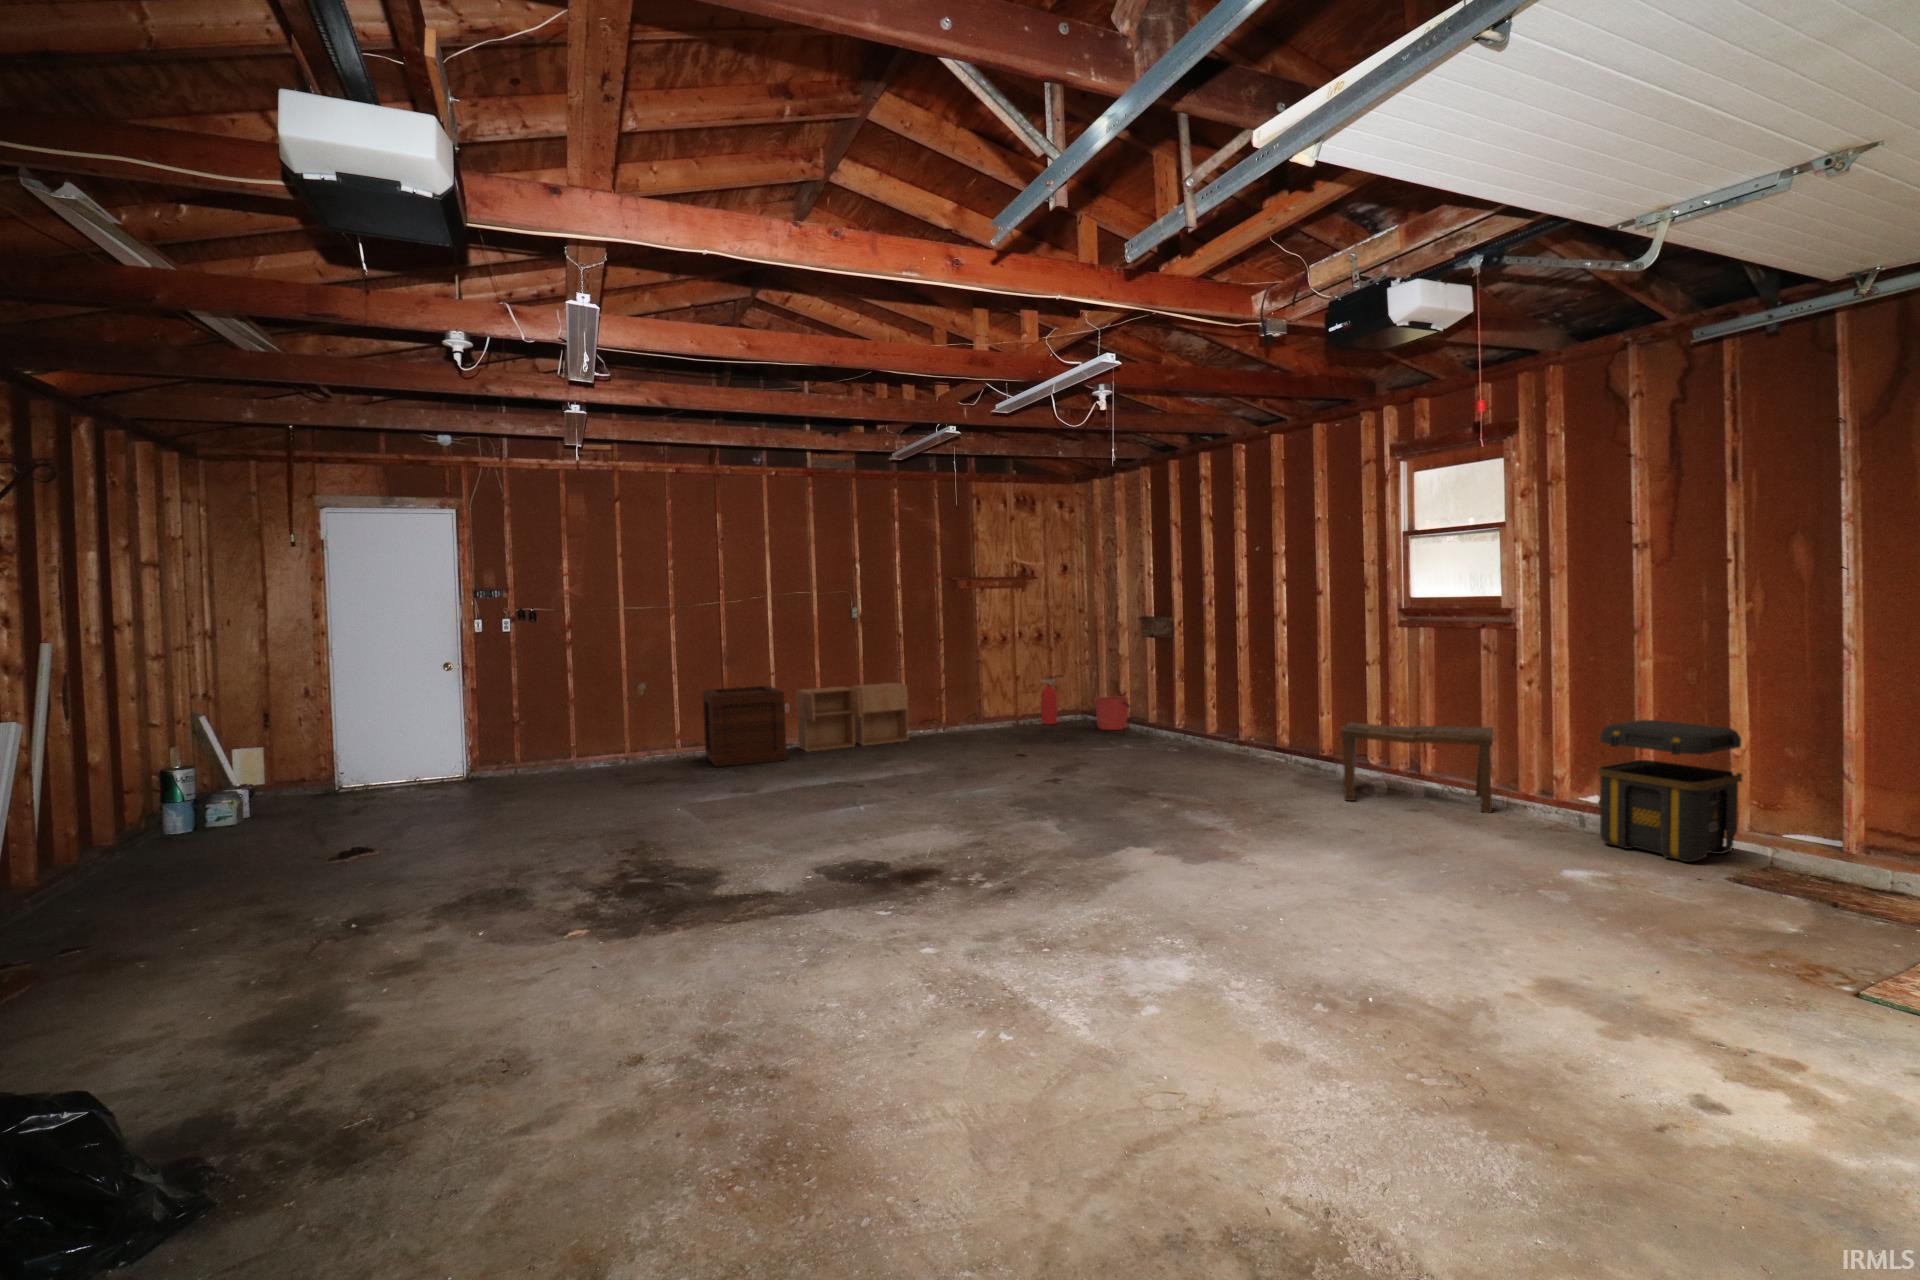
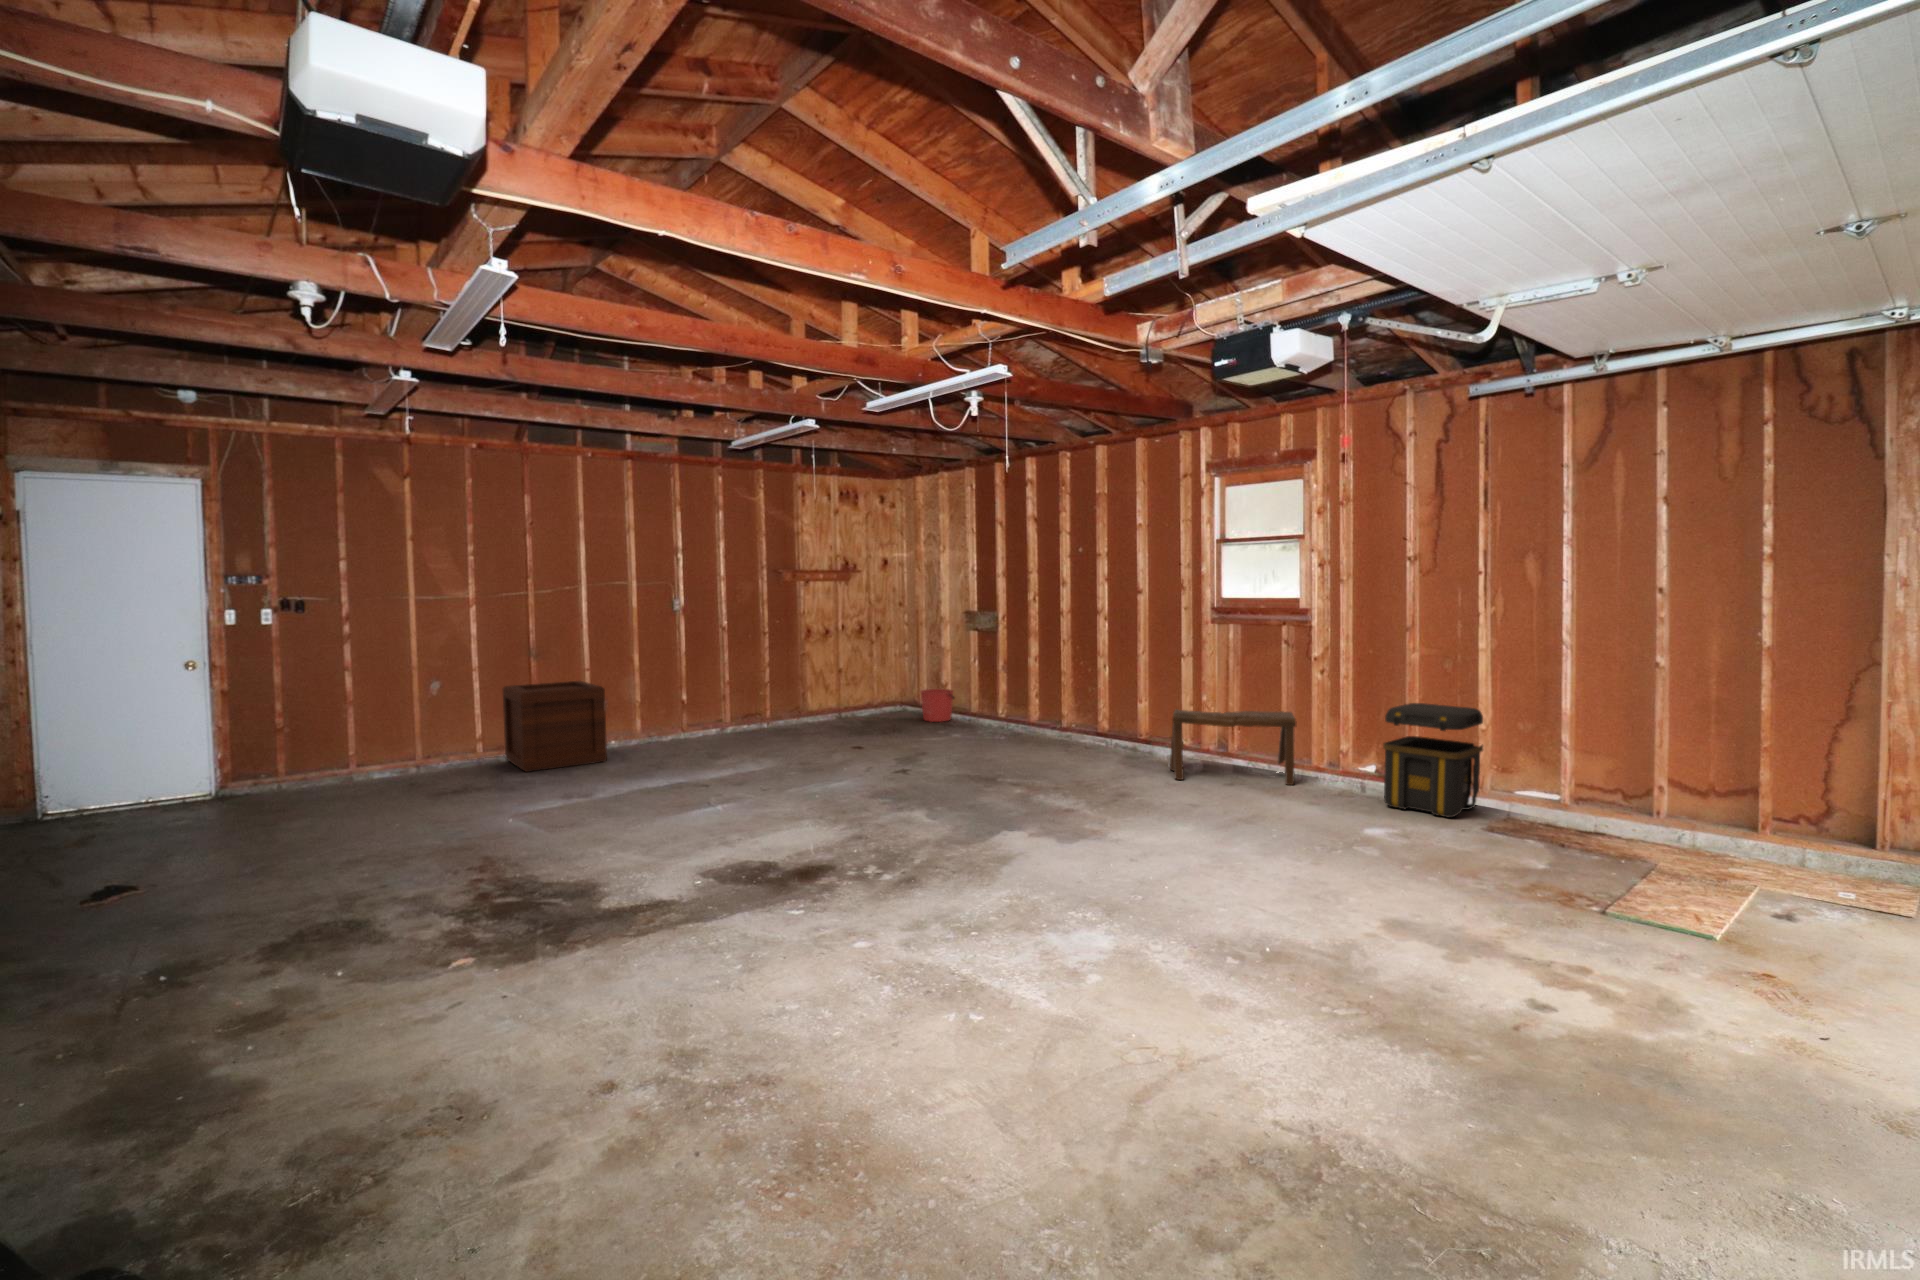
fire extinguisher: present [1041,675,1062,724] -> none [864,668,888,717]
storage cabinet: present [796,682,908,752] -> none [611,677,735,752]

